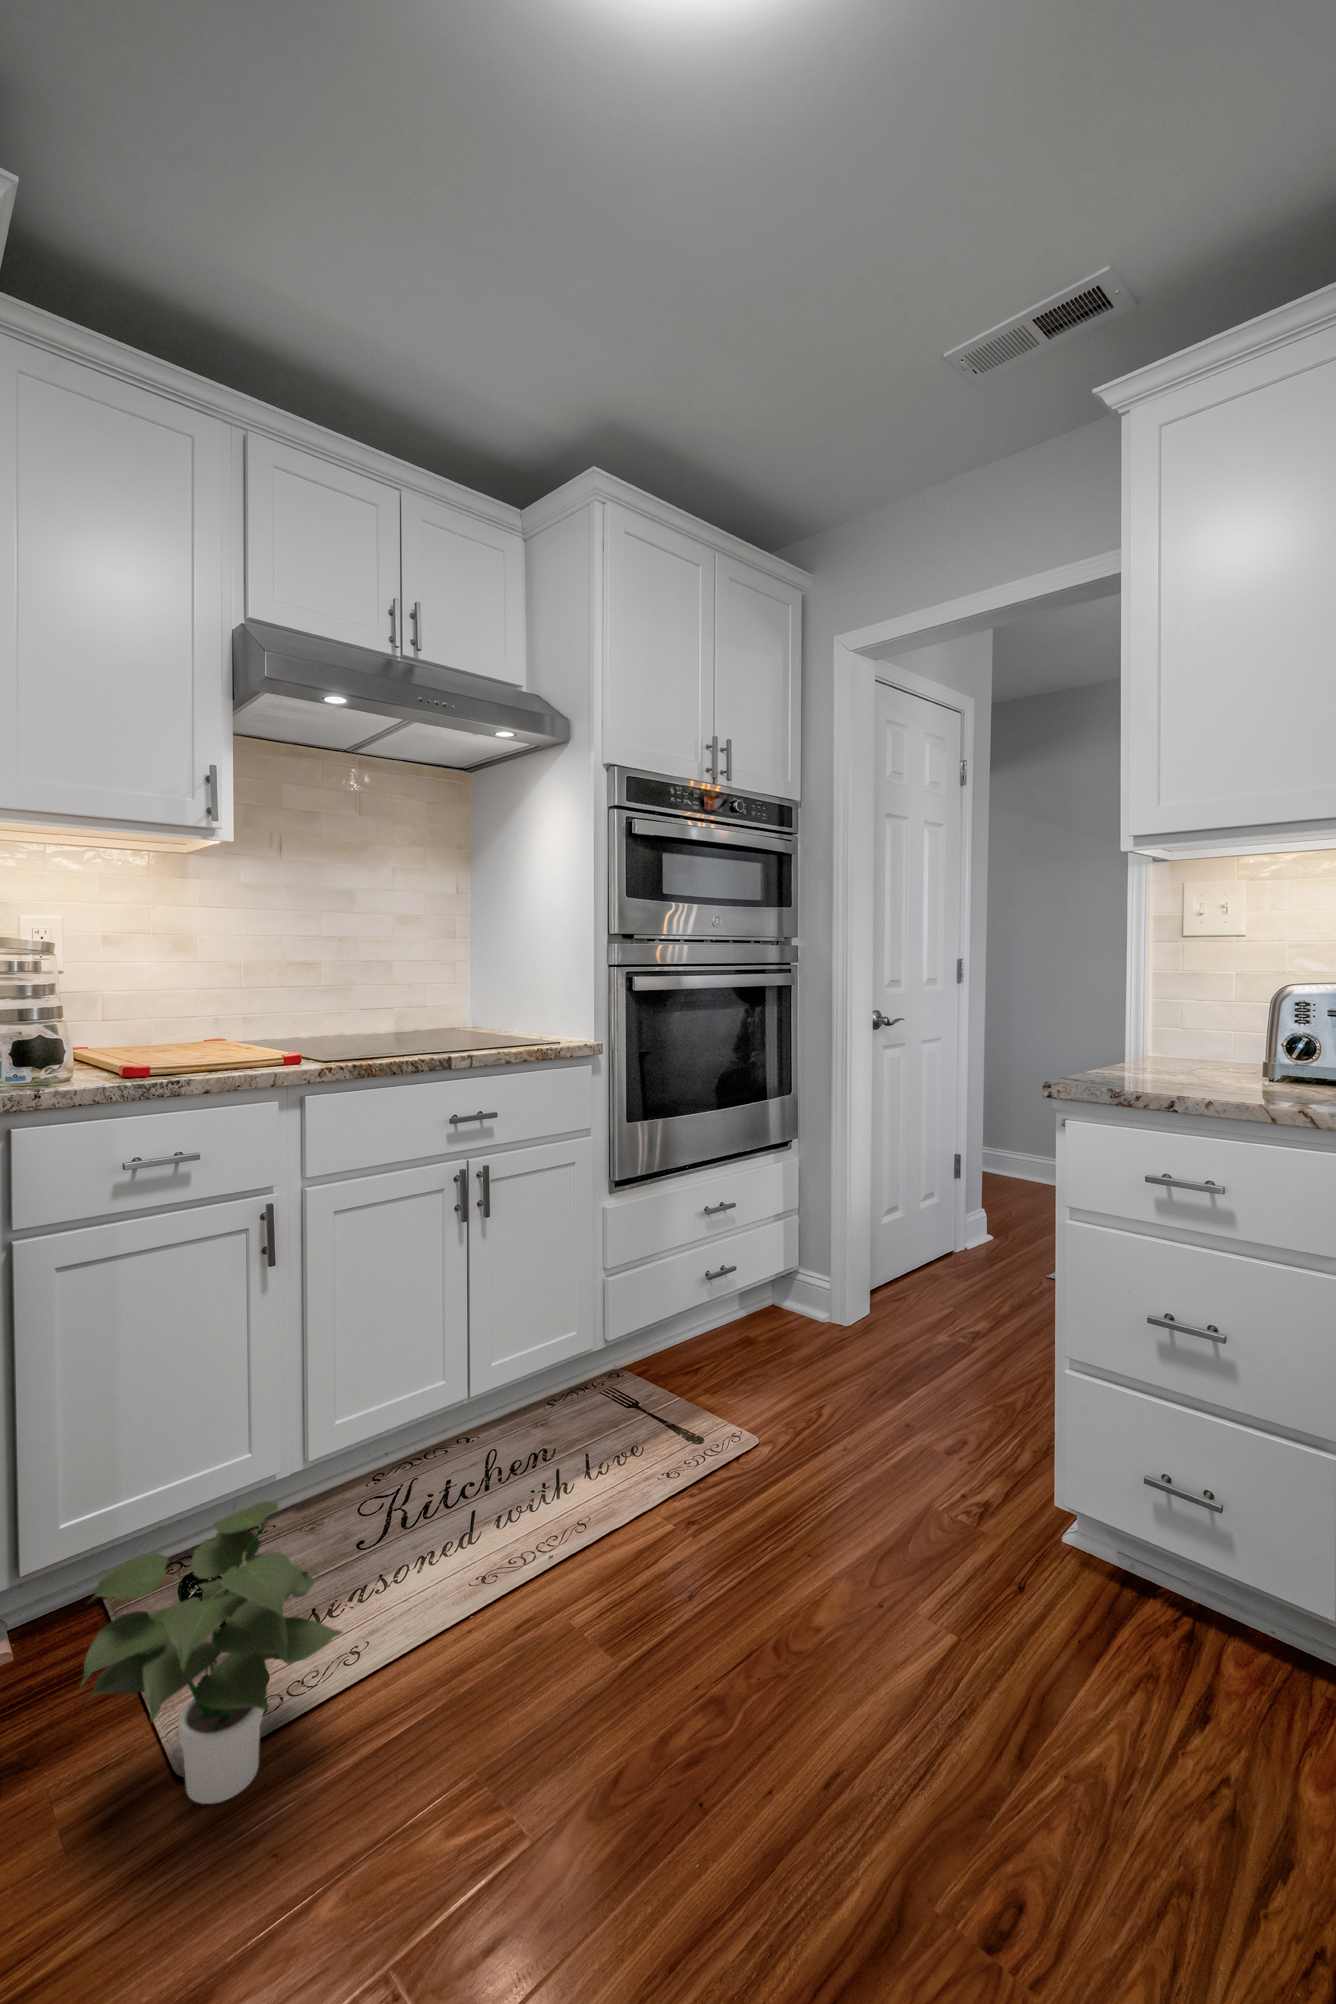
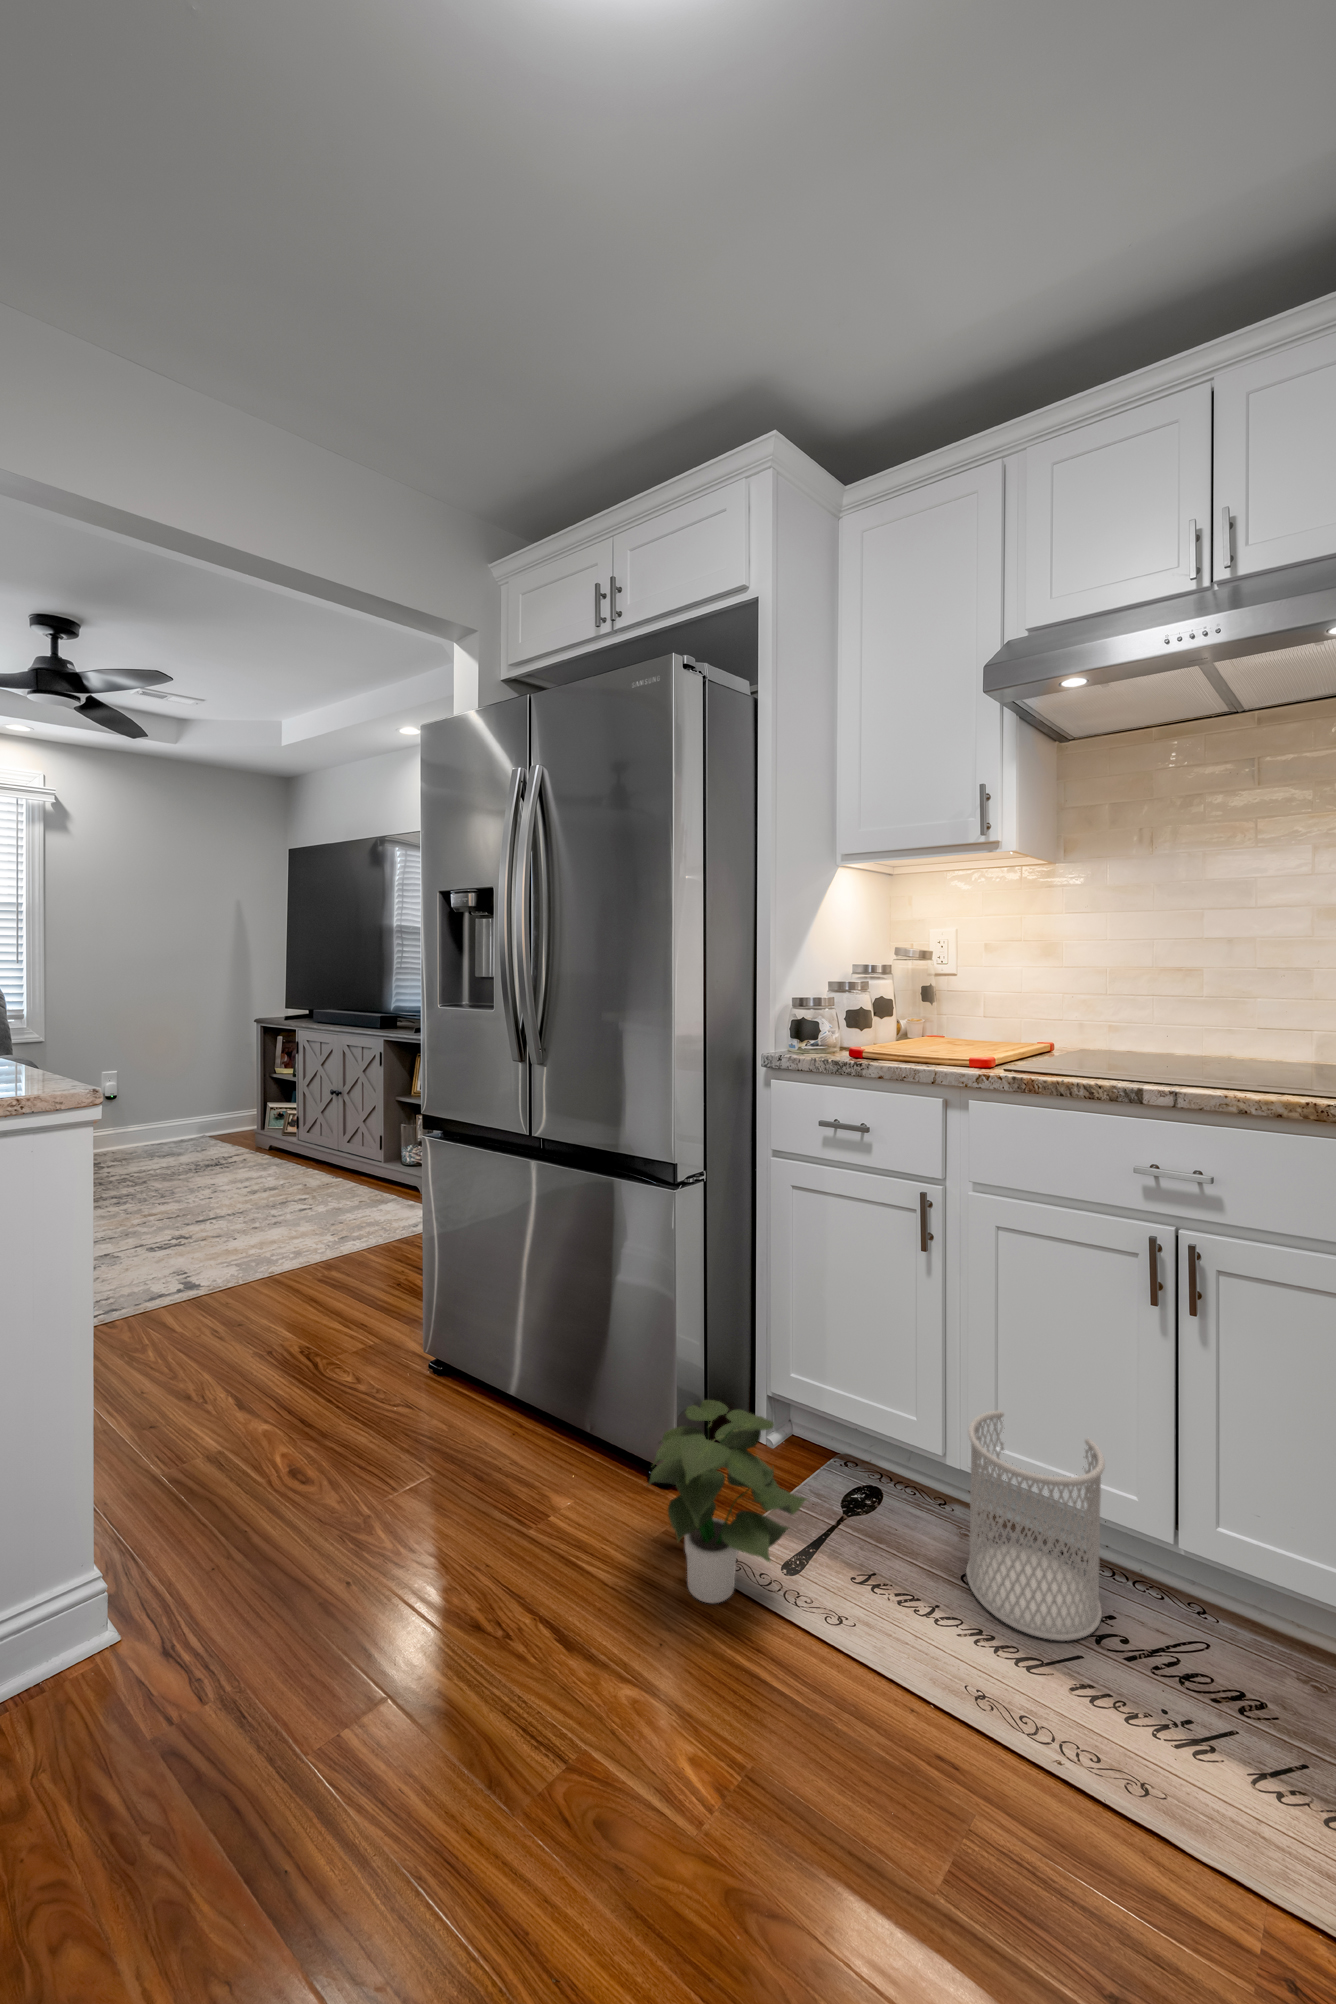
wastebasket: none [334,1350,458,1548] -> present [966,1411,1105,1641]

